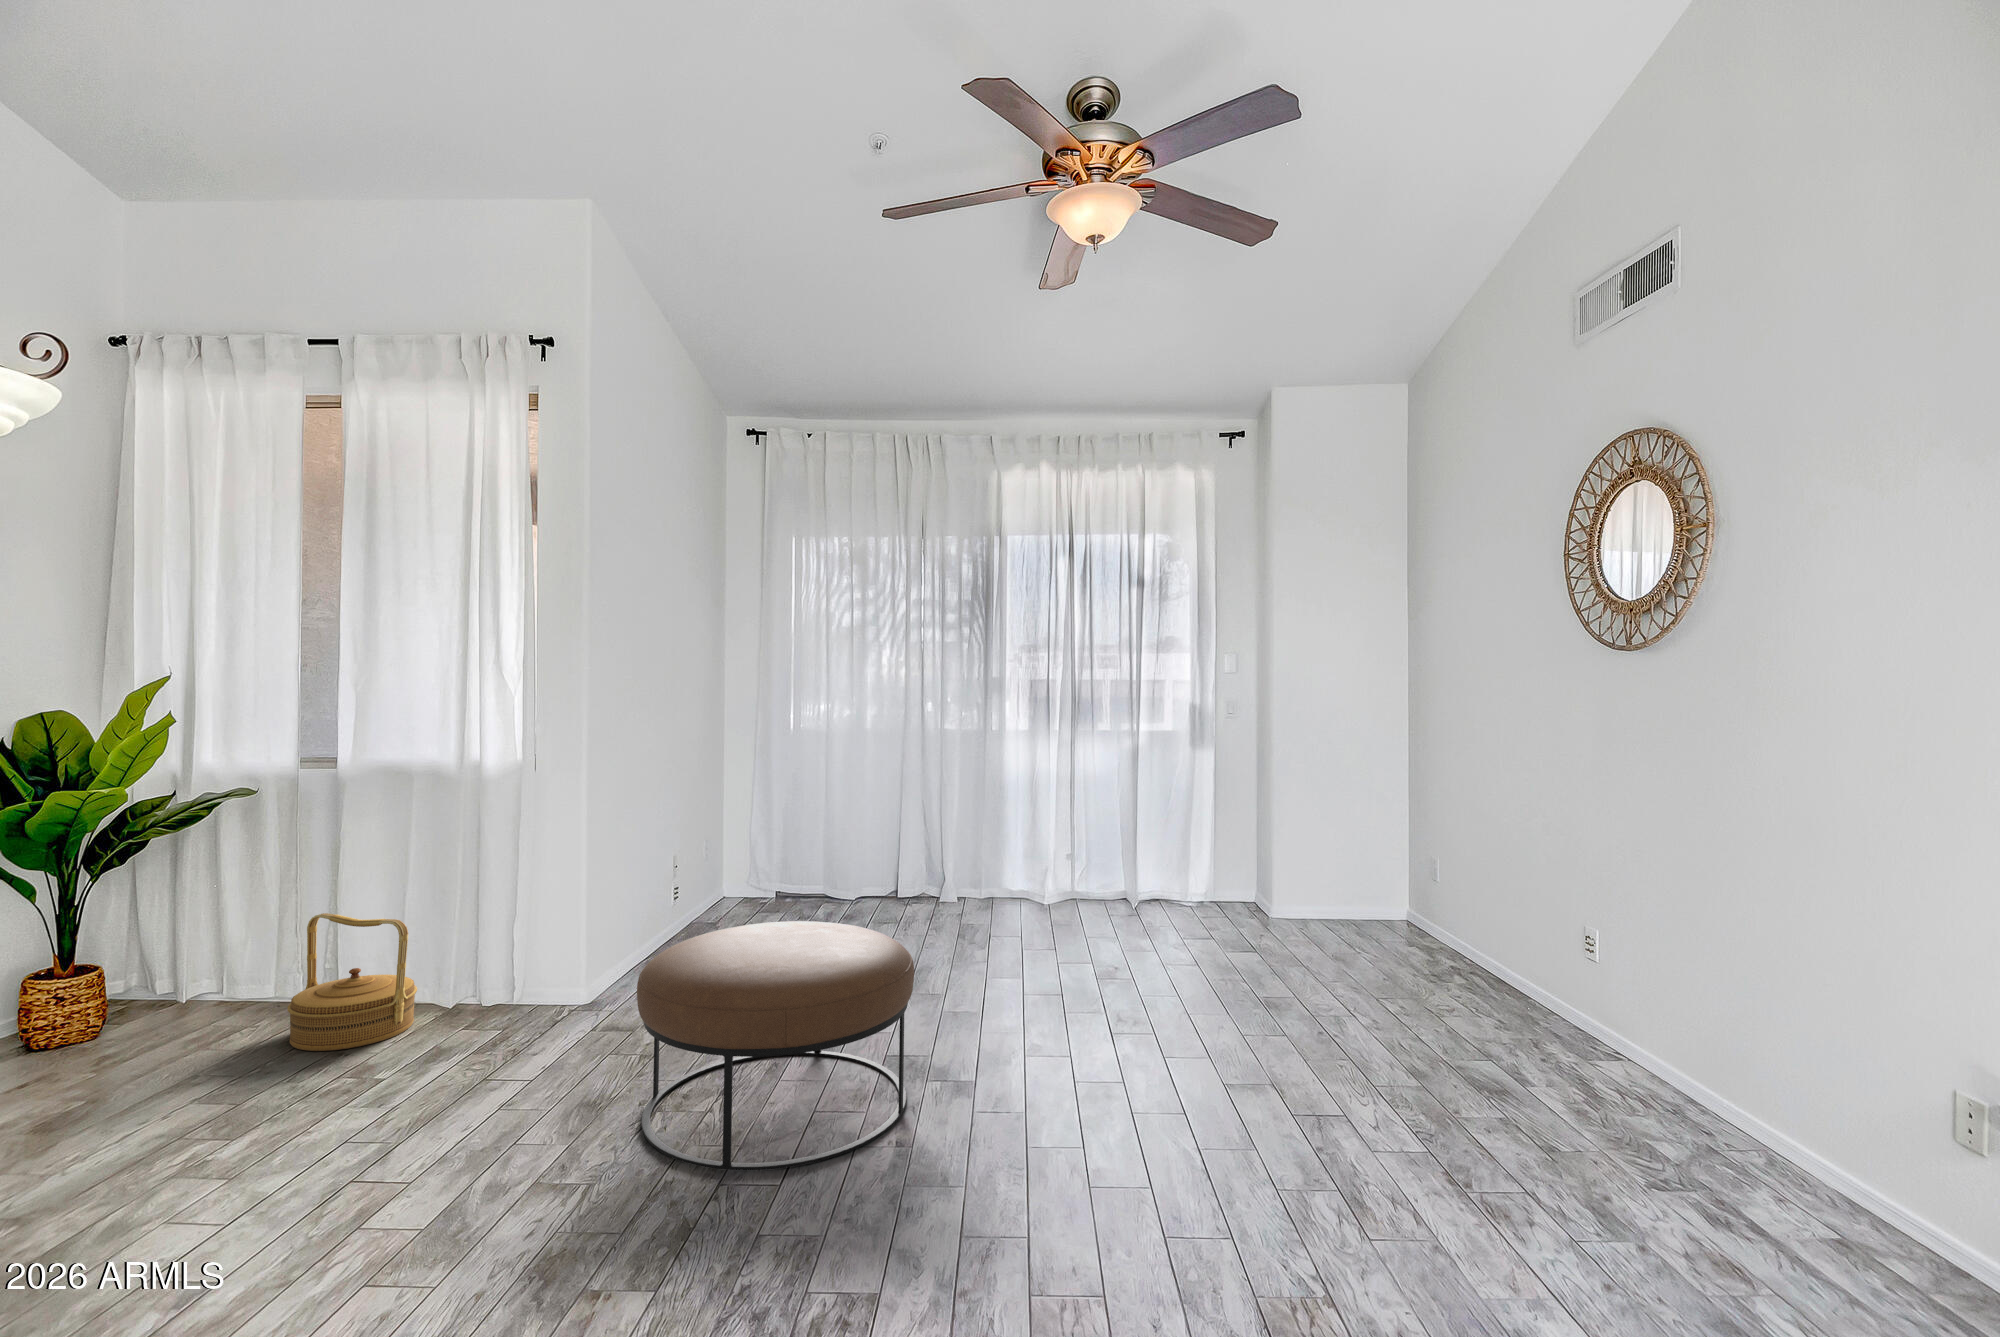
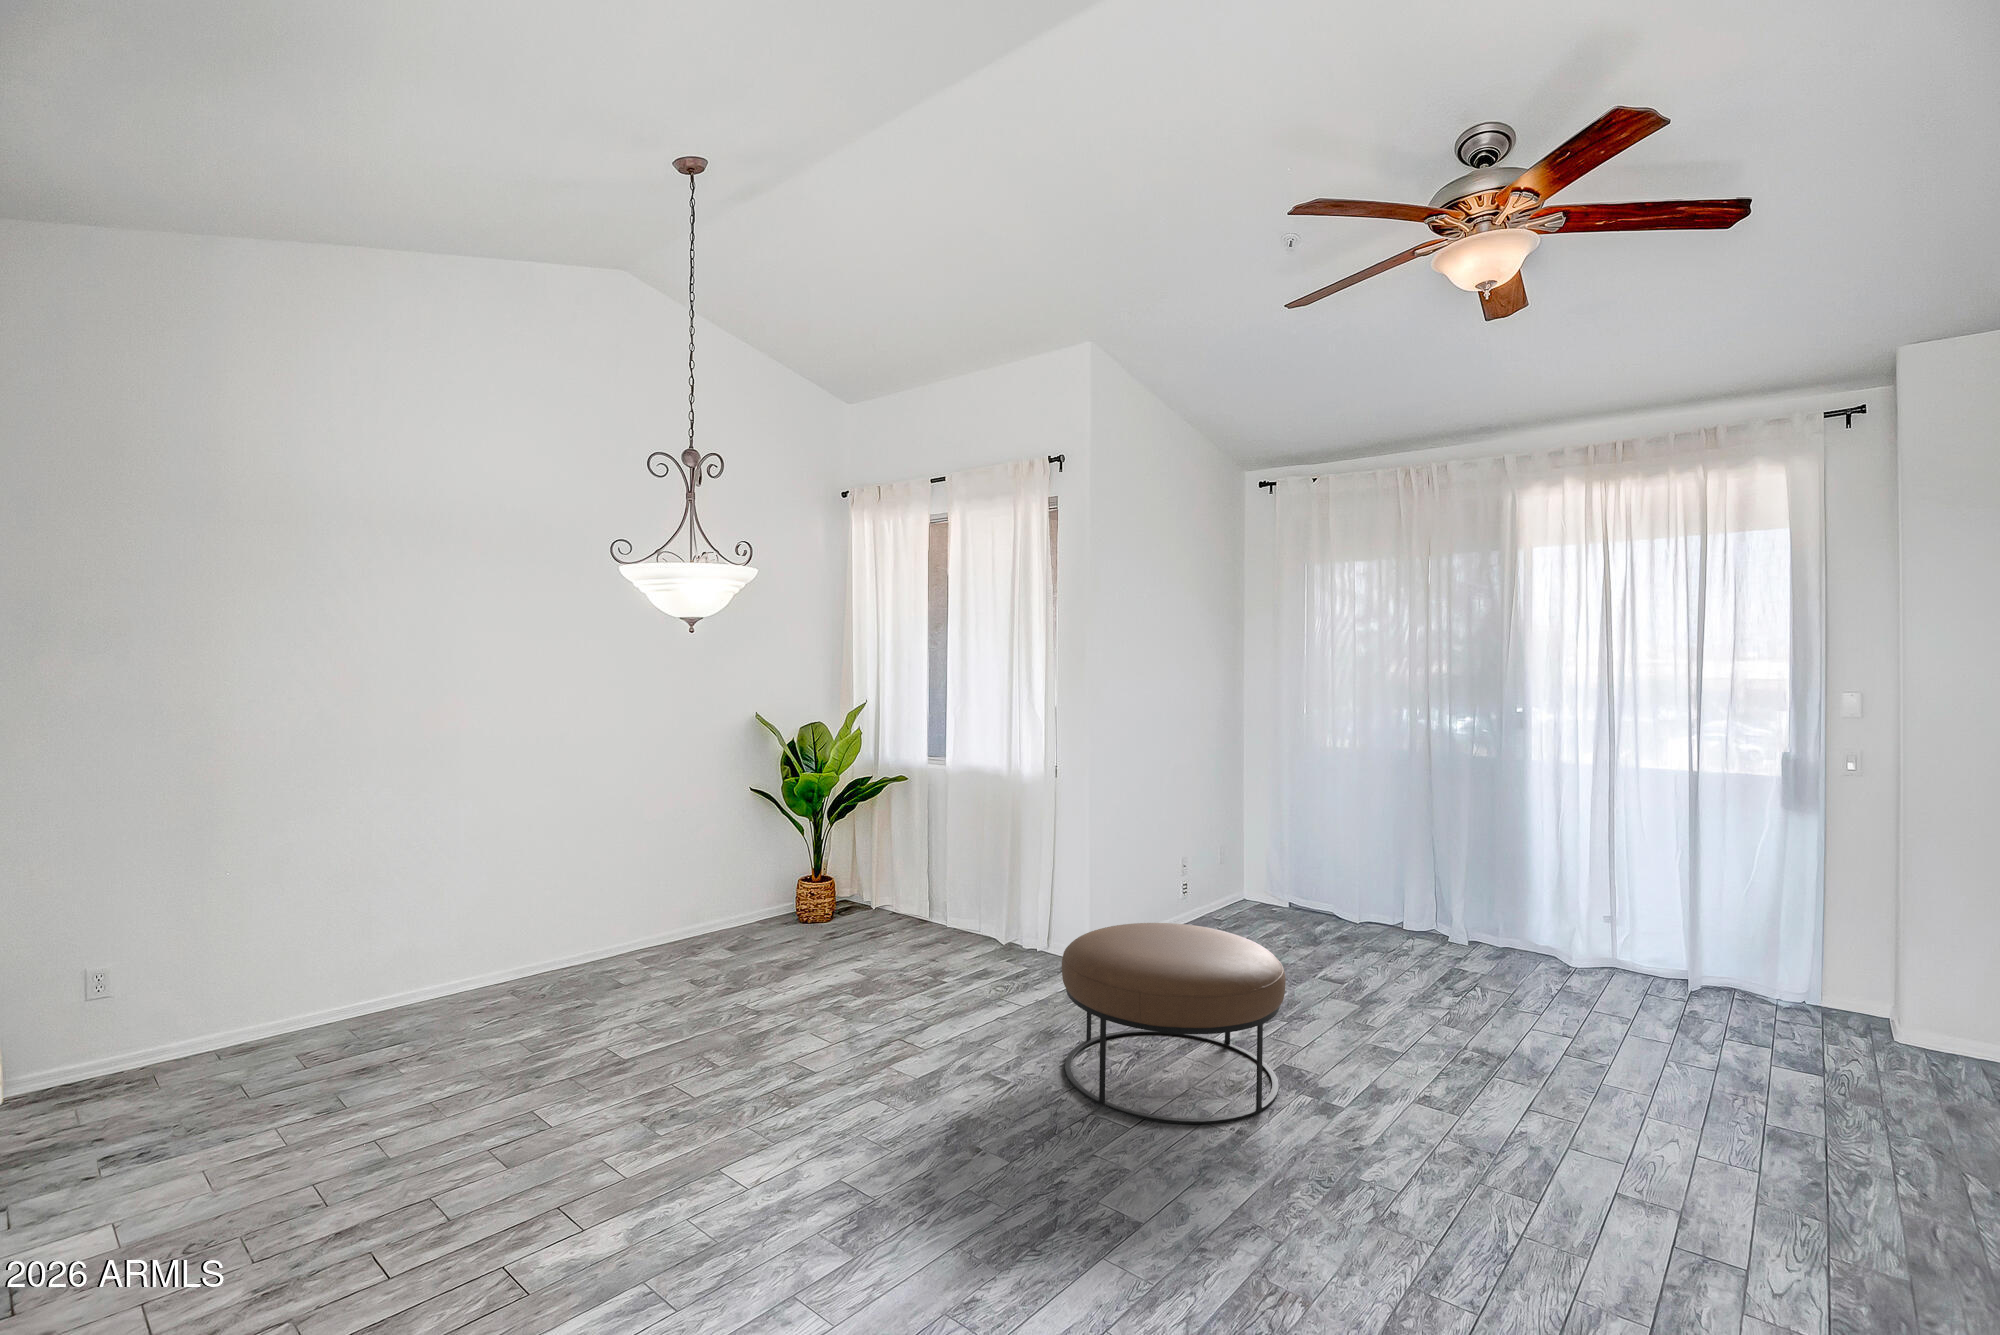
woven basket: present [287,913,417,1051] -> none [910,865,982,959]

